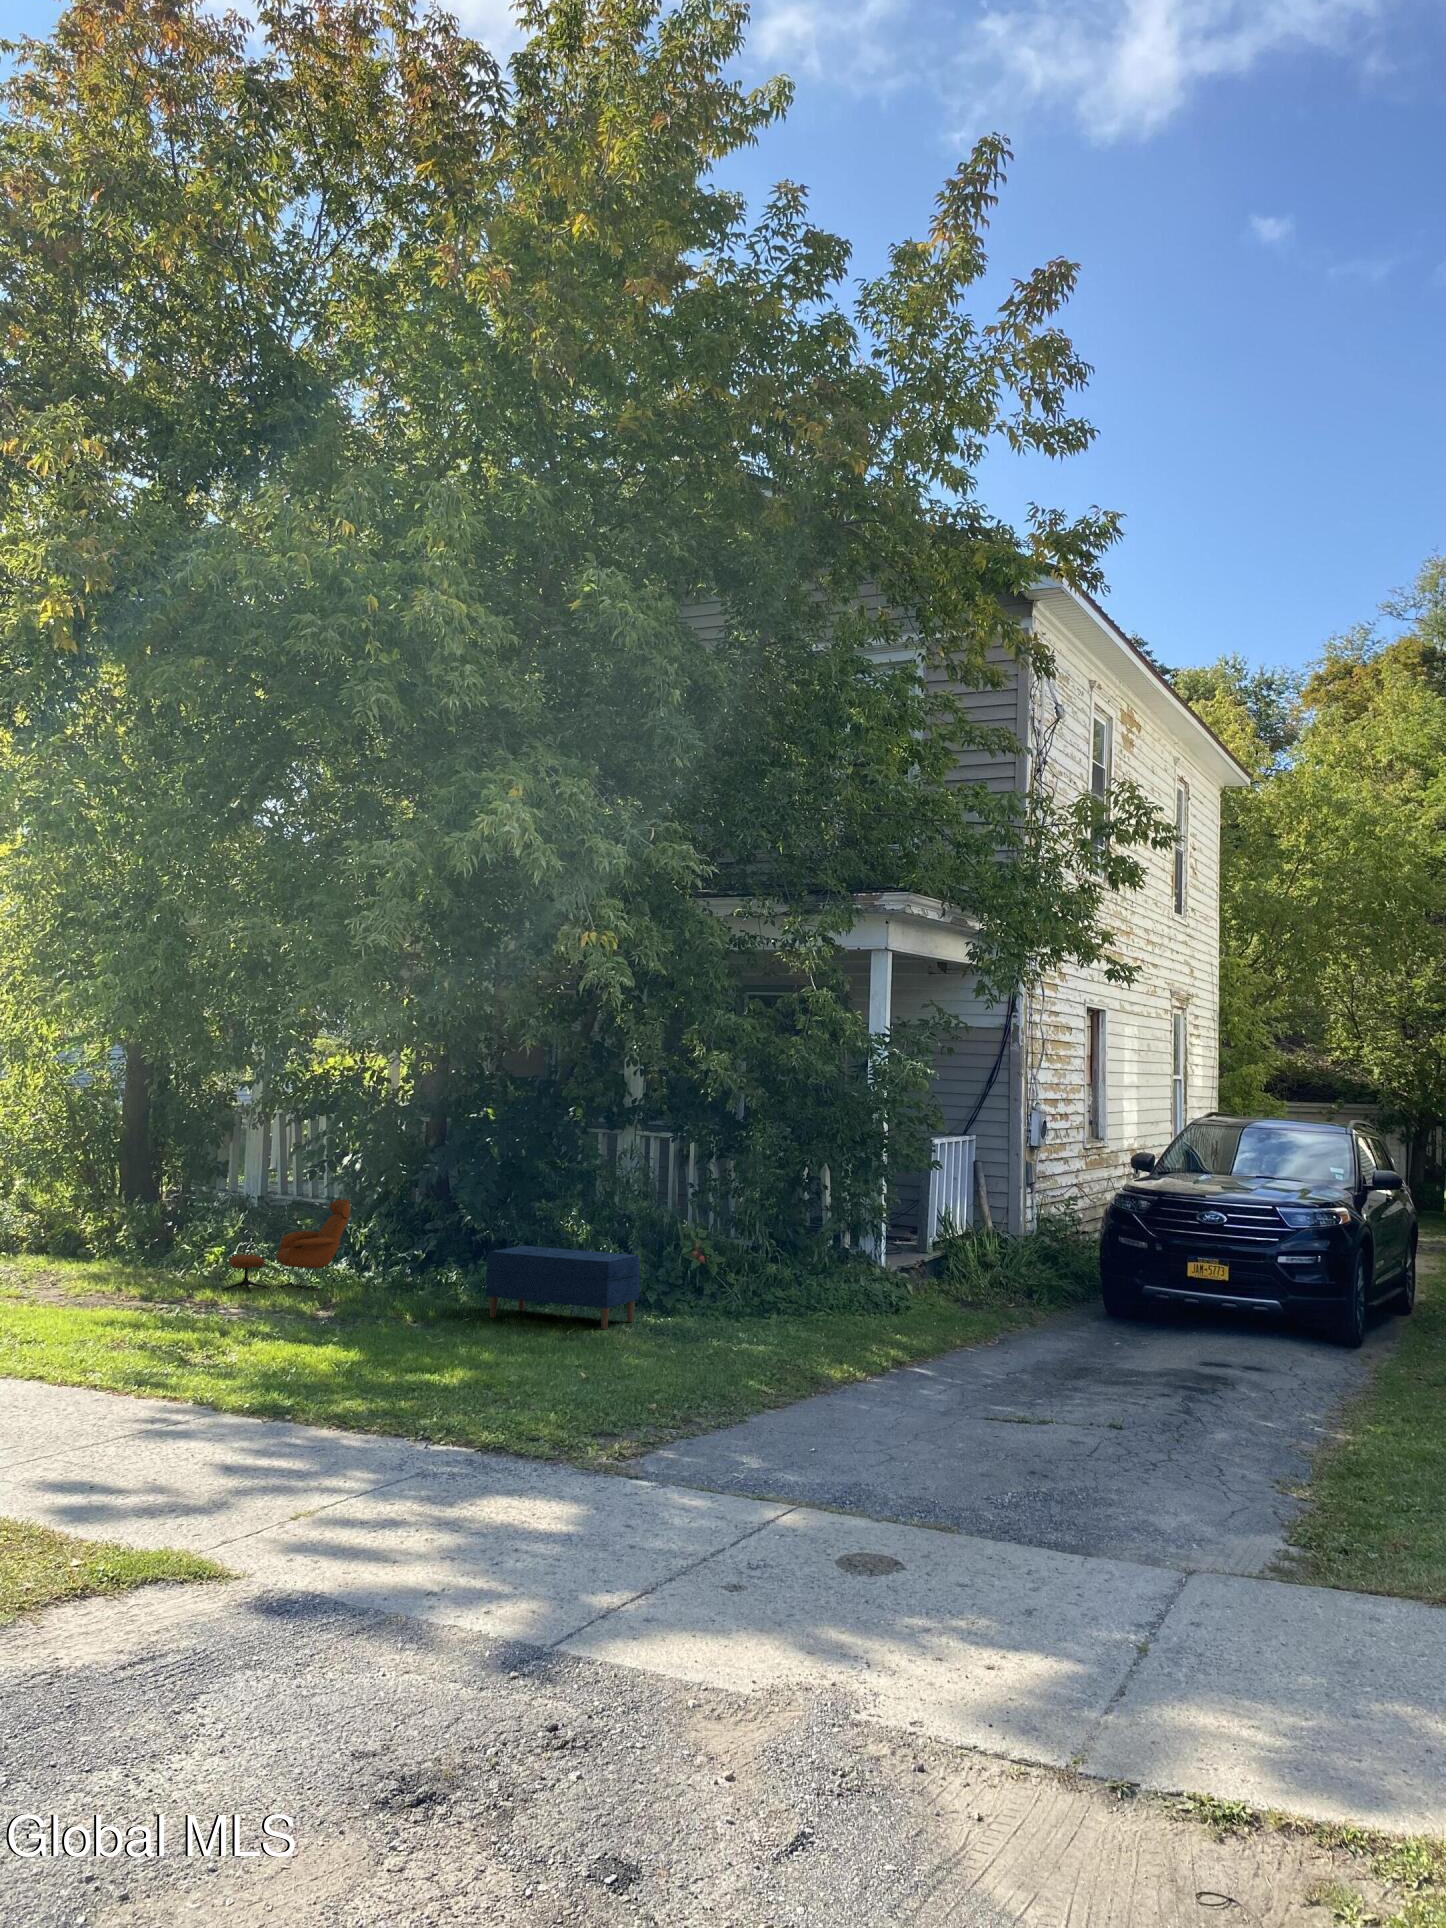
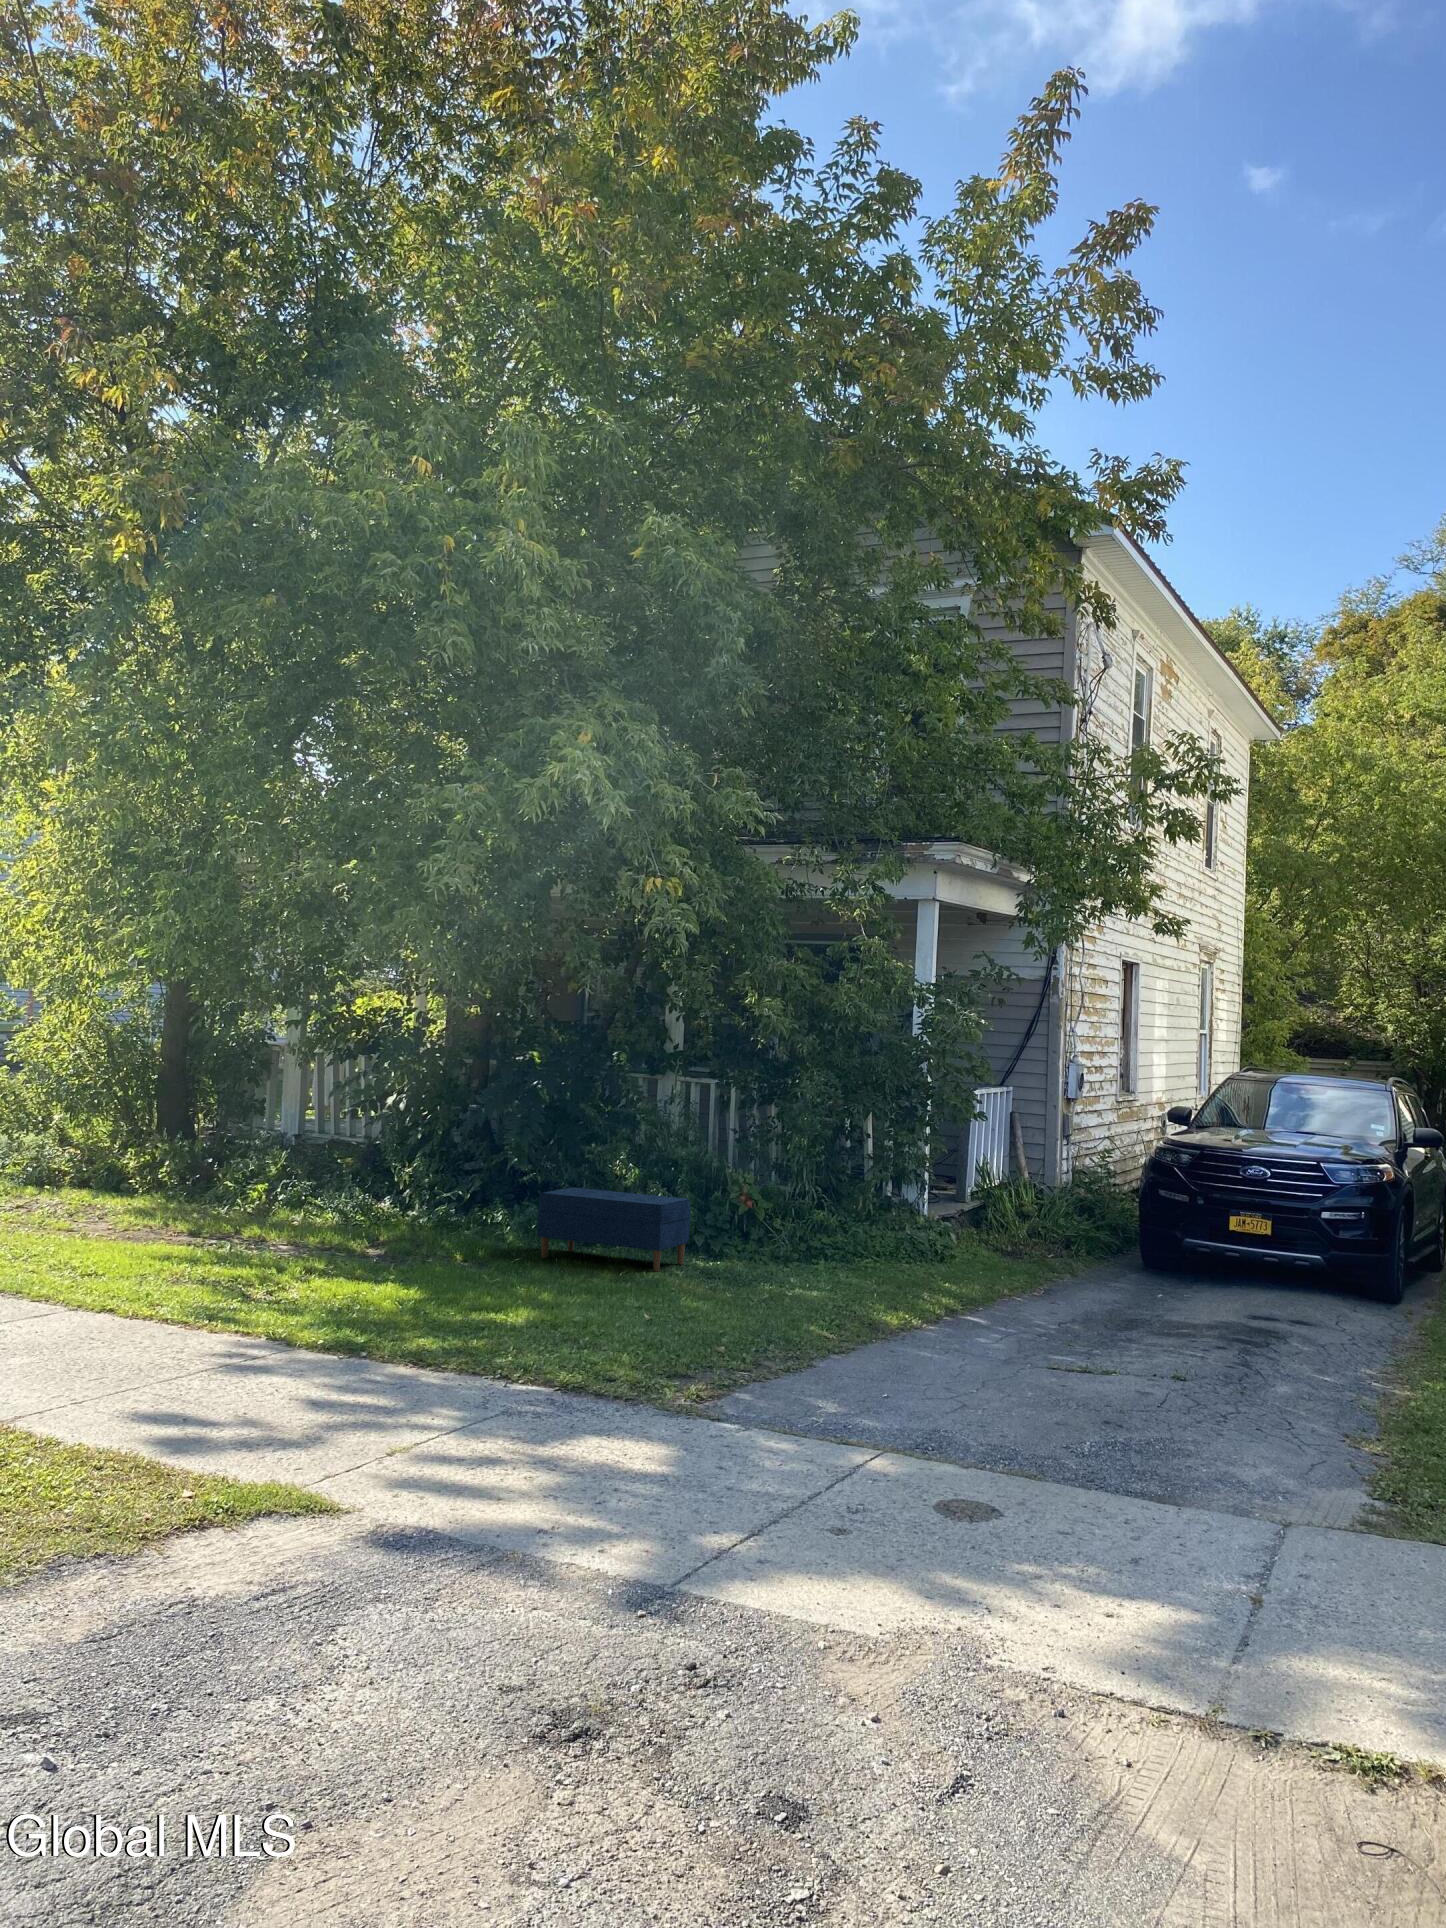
lounge chair: present [222,1199,350,1293] -> none [271,1138,398,1230]

